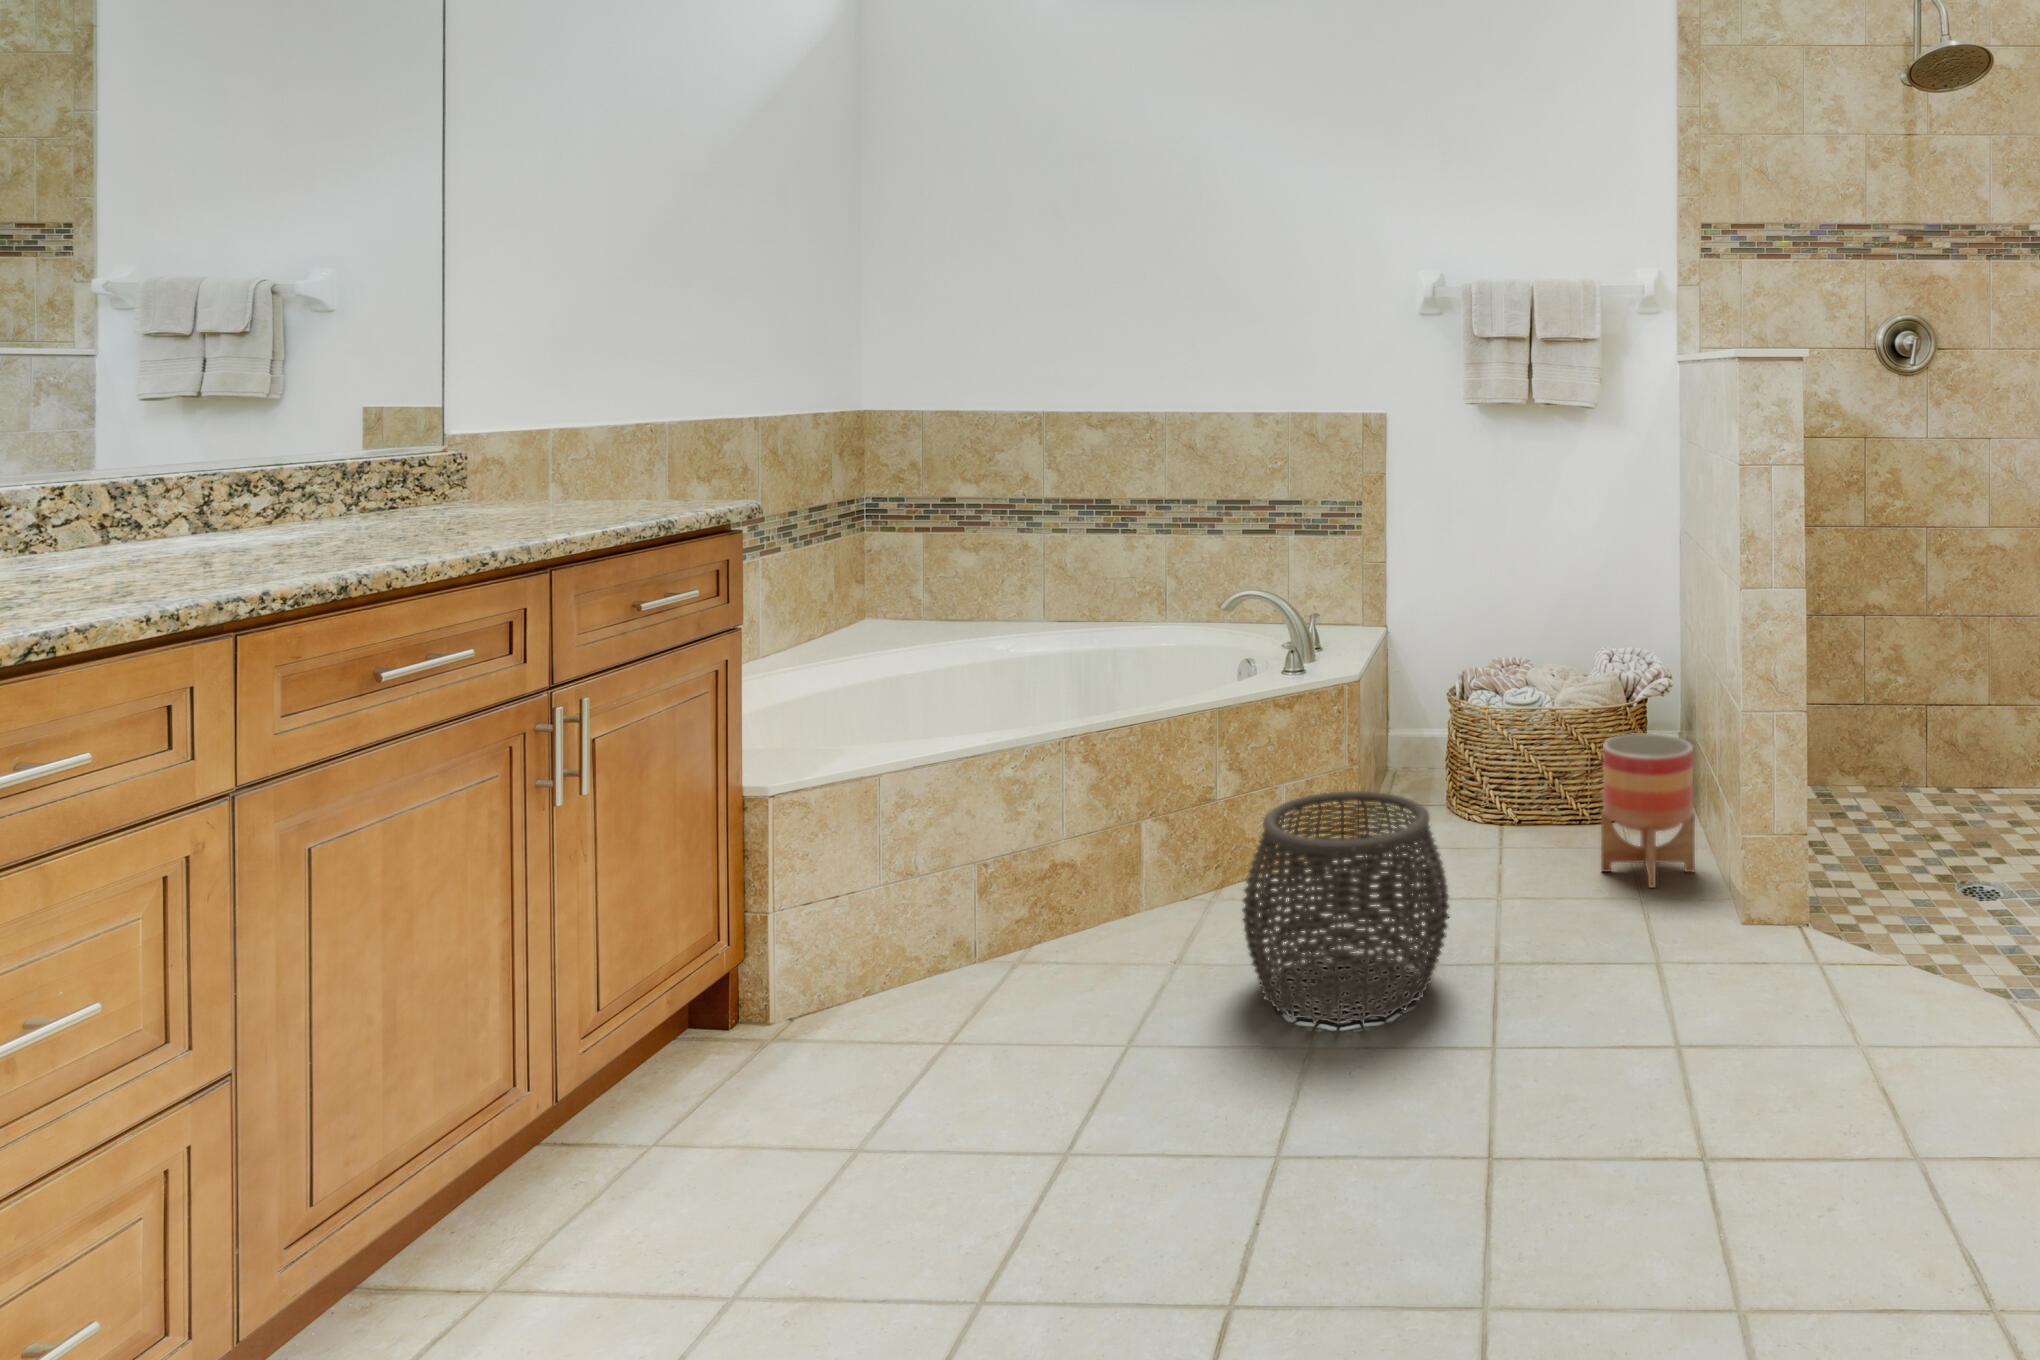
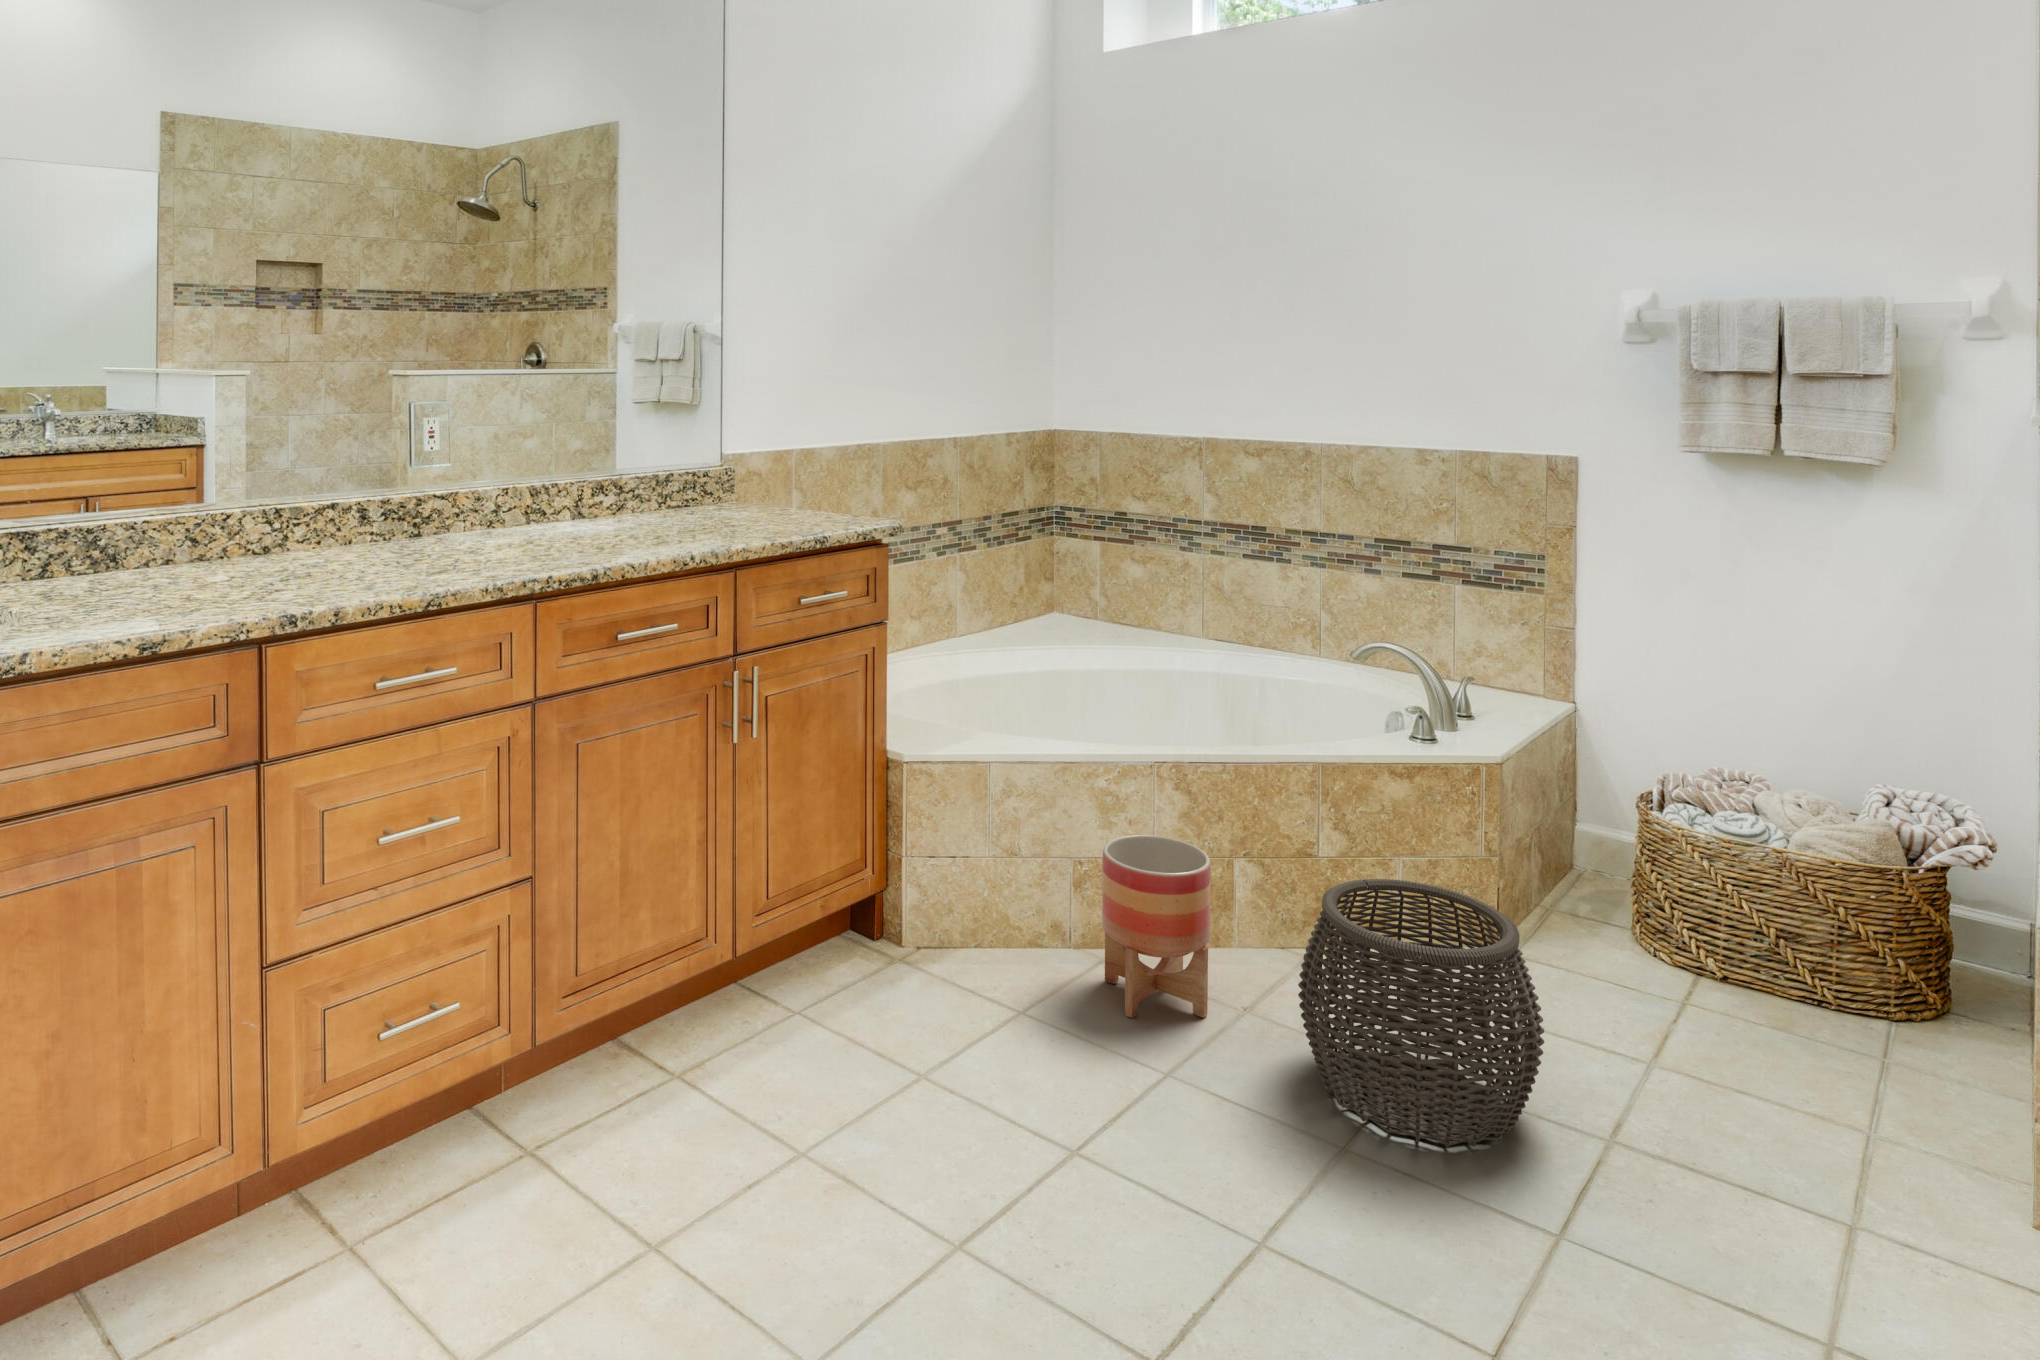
planter: present [1601,733,1695,888] -> present [1102,835,1211,1018]

